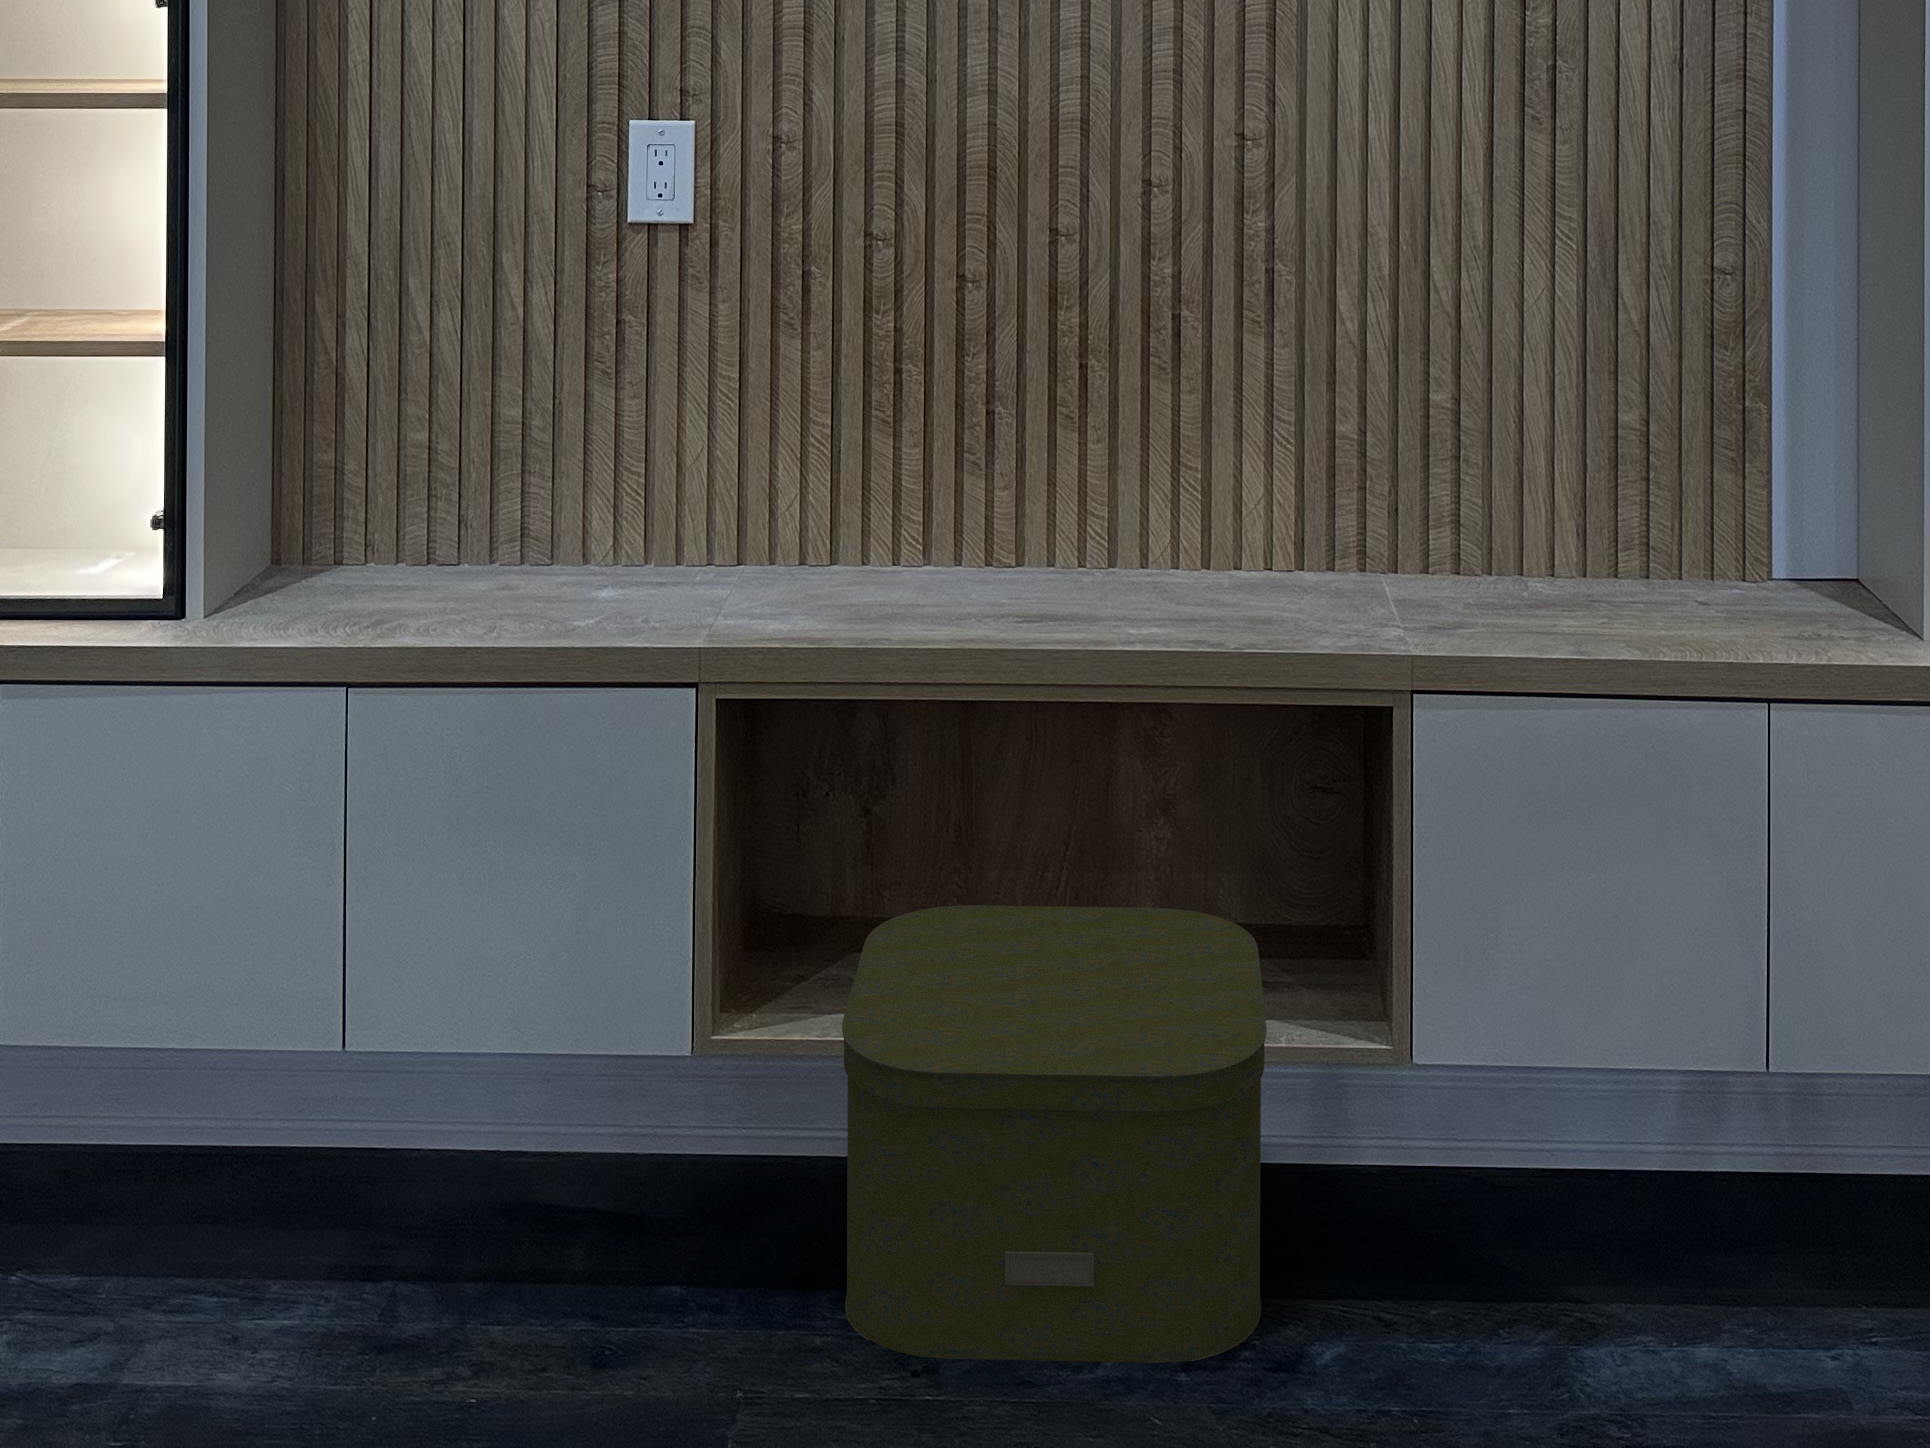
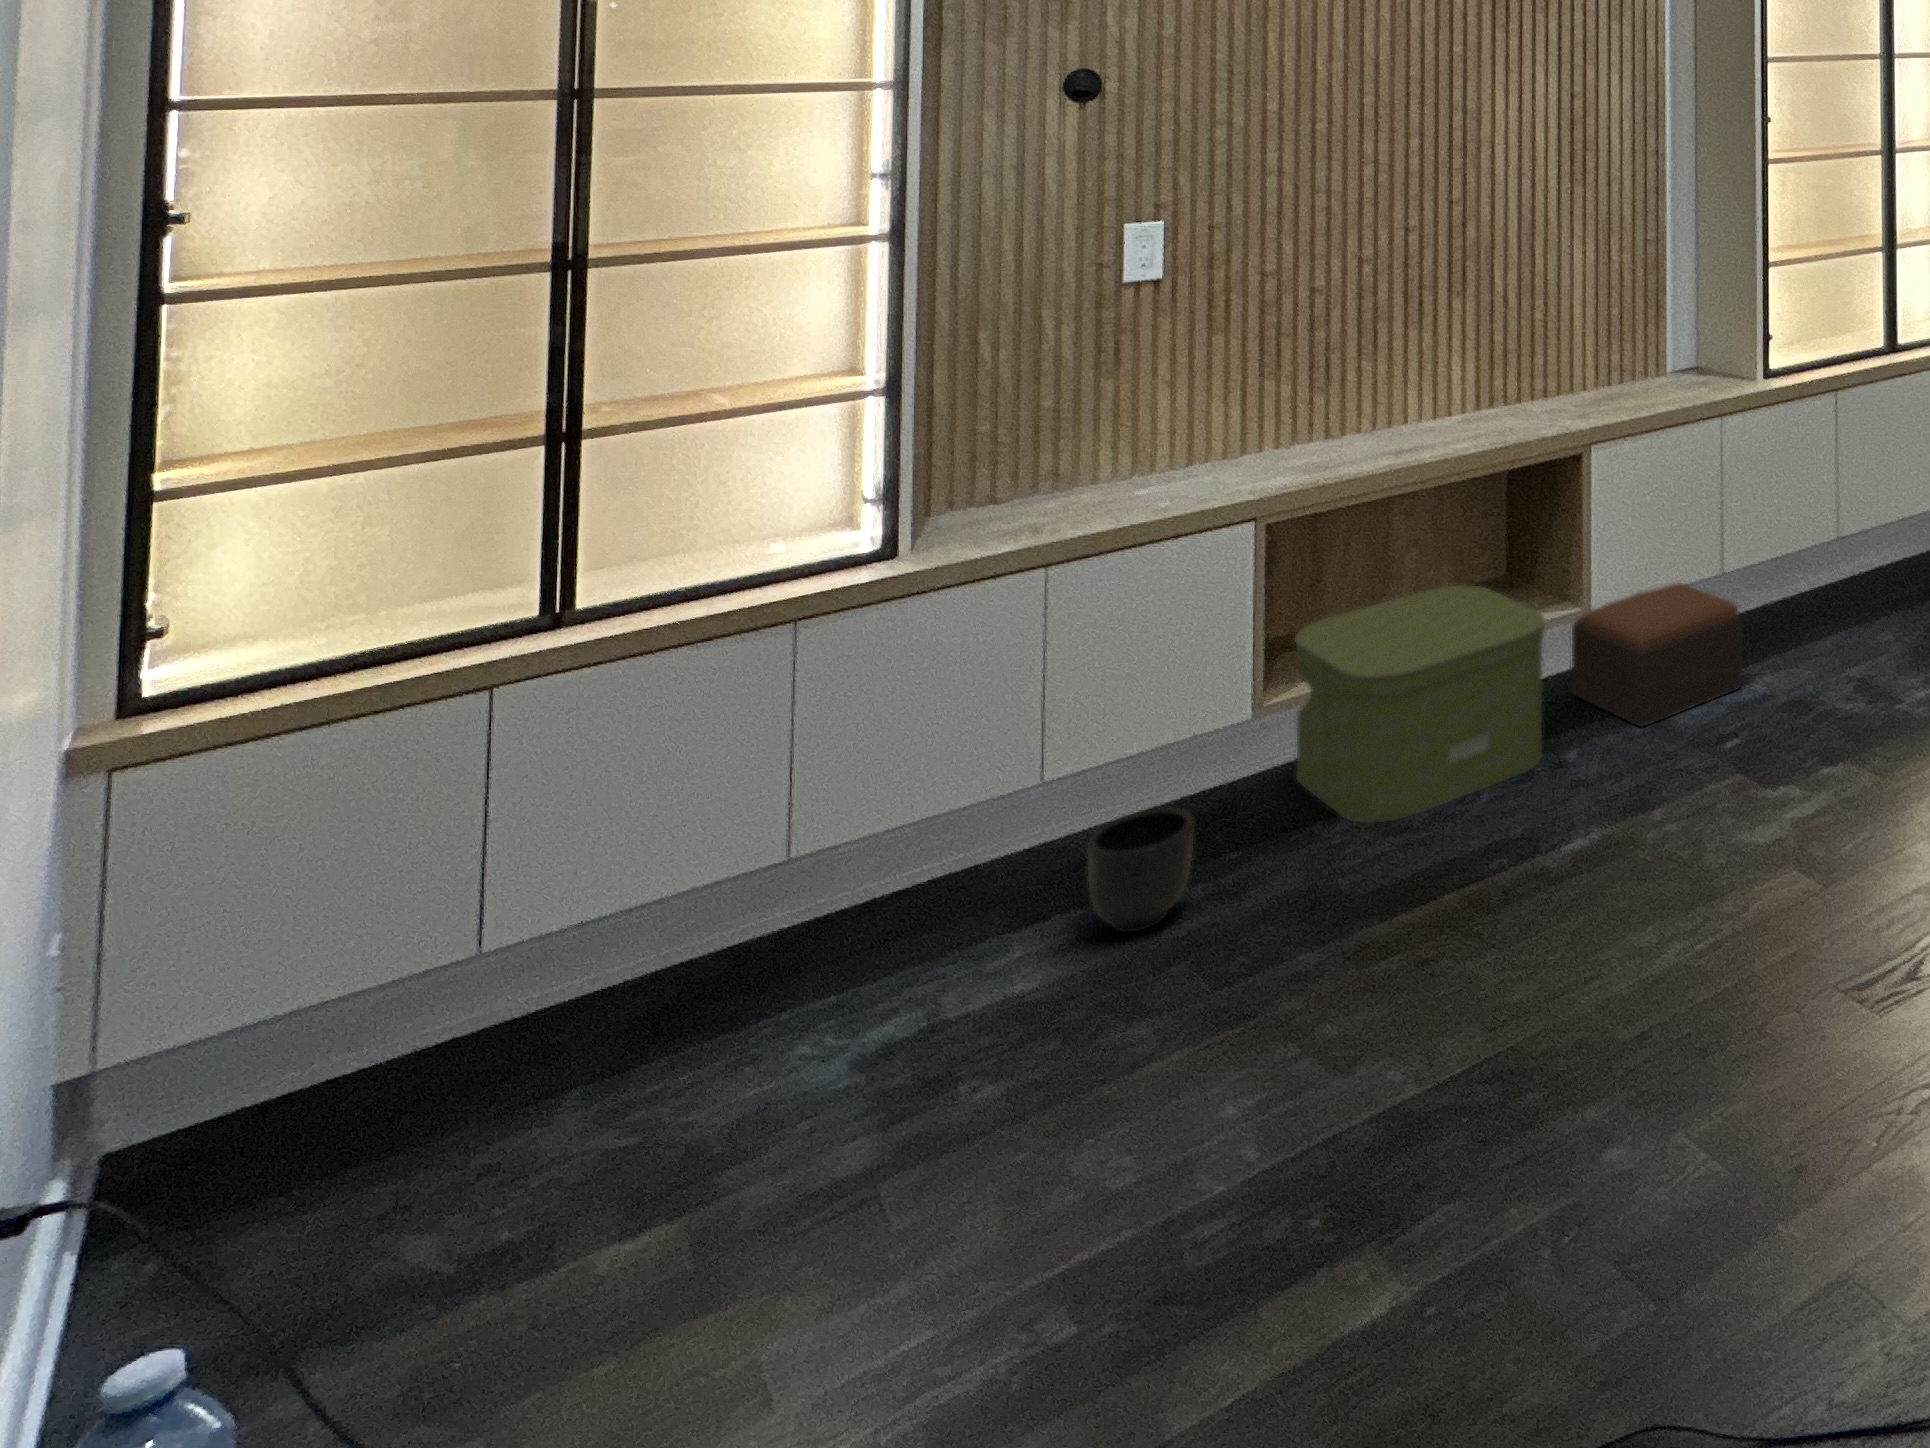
footstool: none [1430,1044,1760,1368] -> present [1572,583,1741,727]
planter: none [335,1157,507,1372] -> present [1088,809,1194,932]

